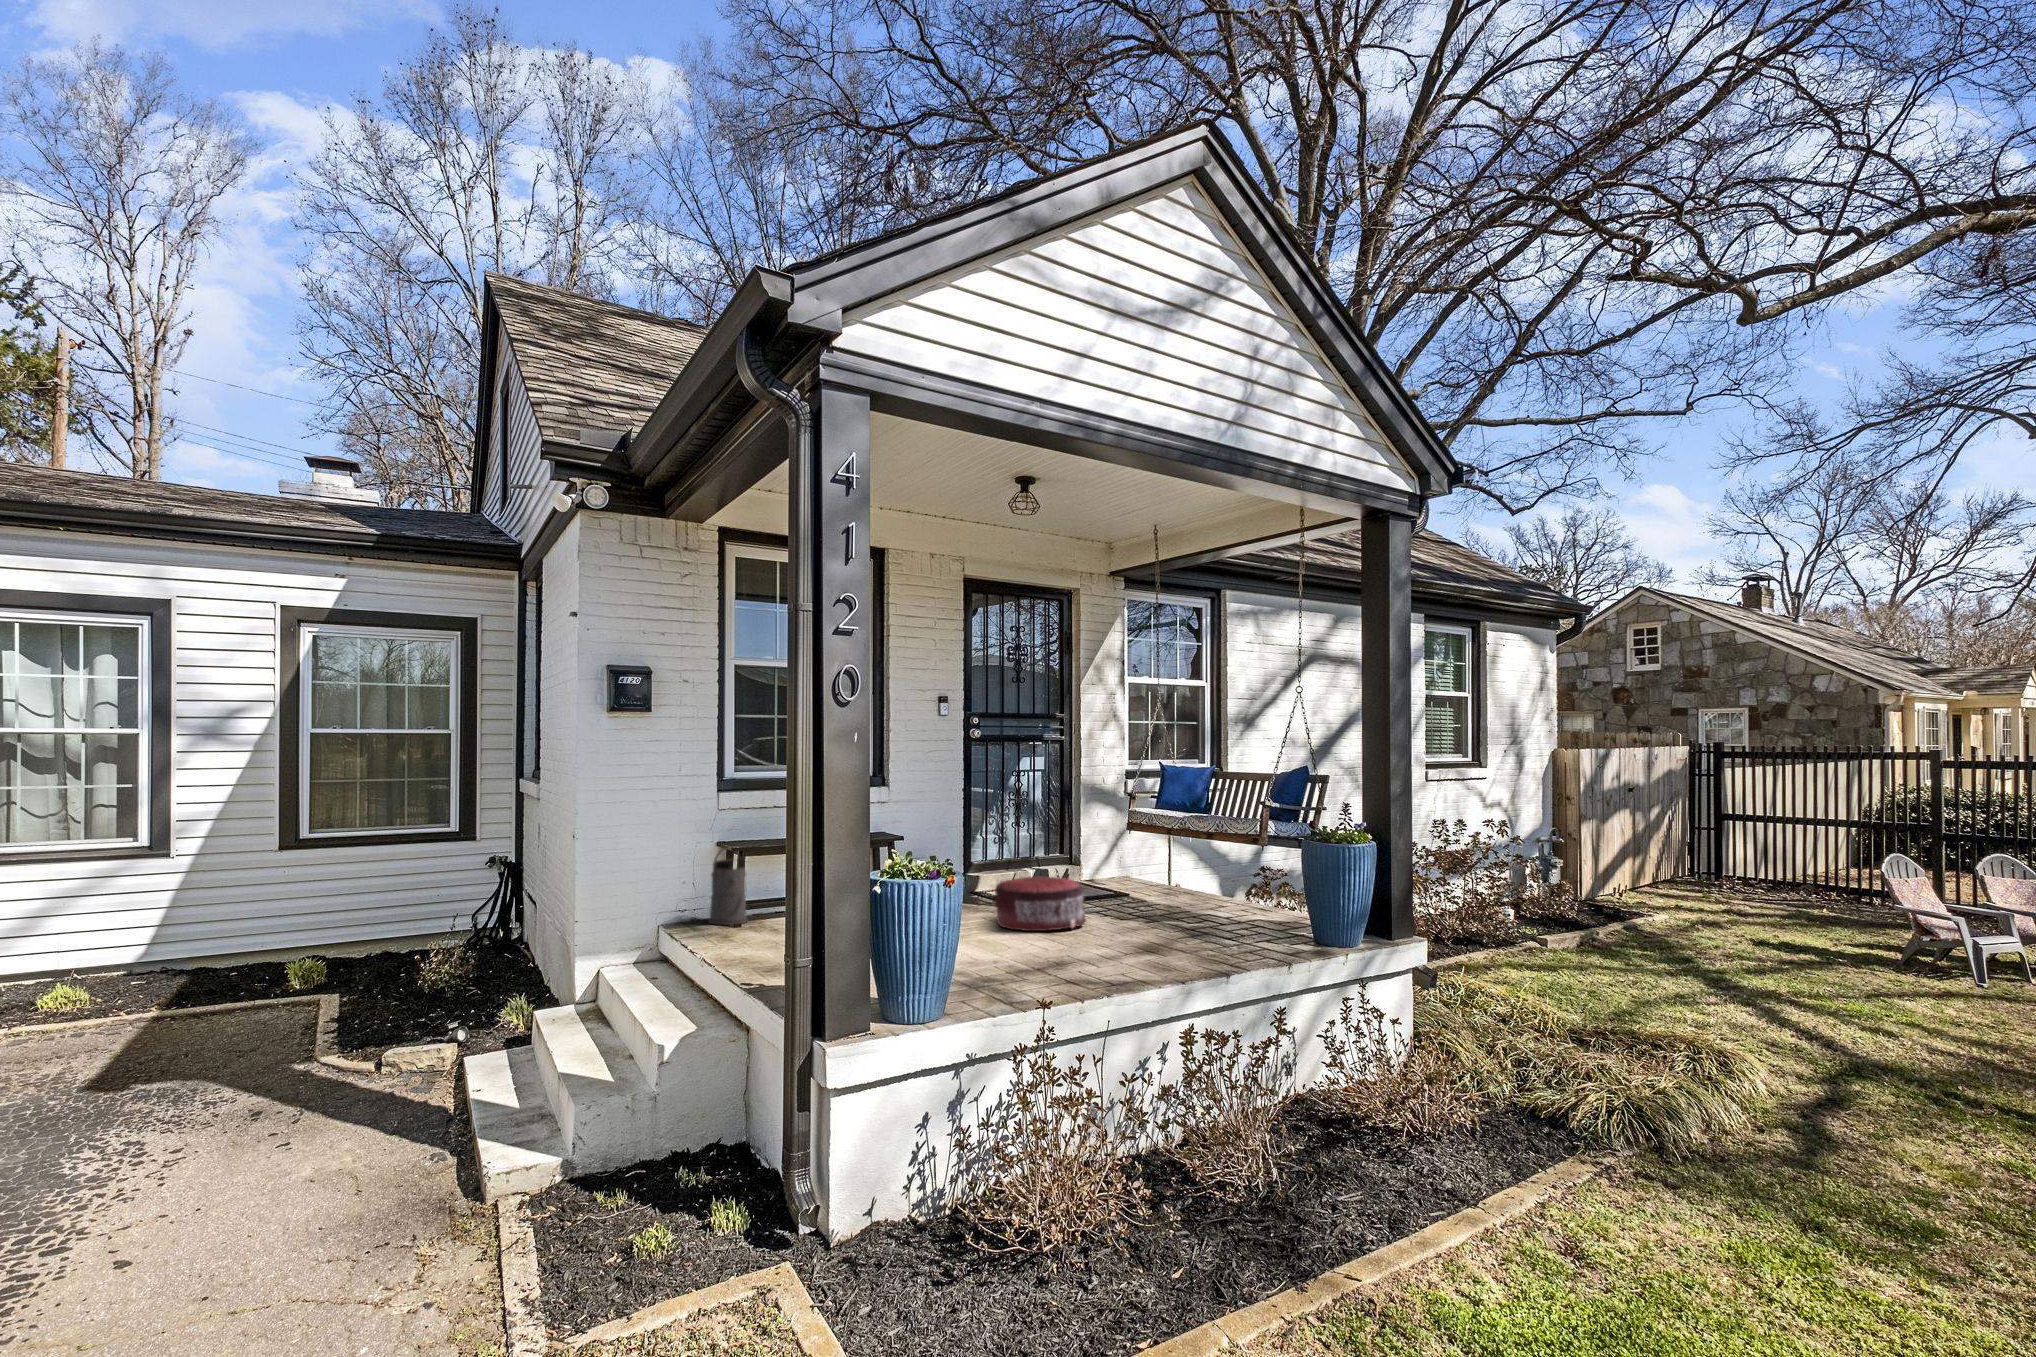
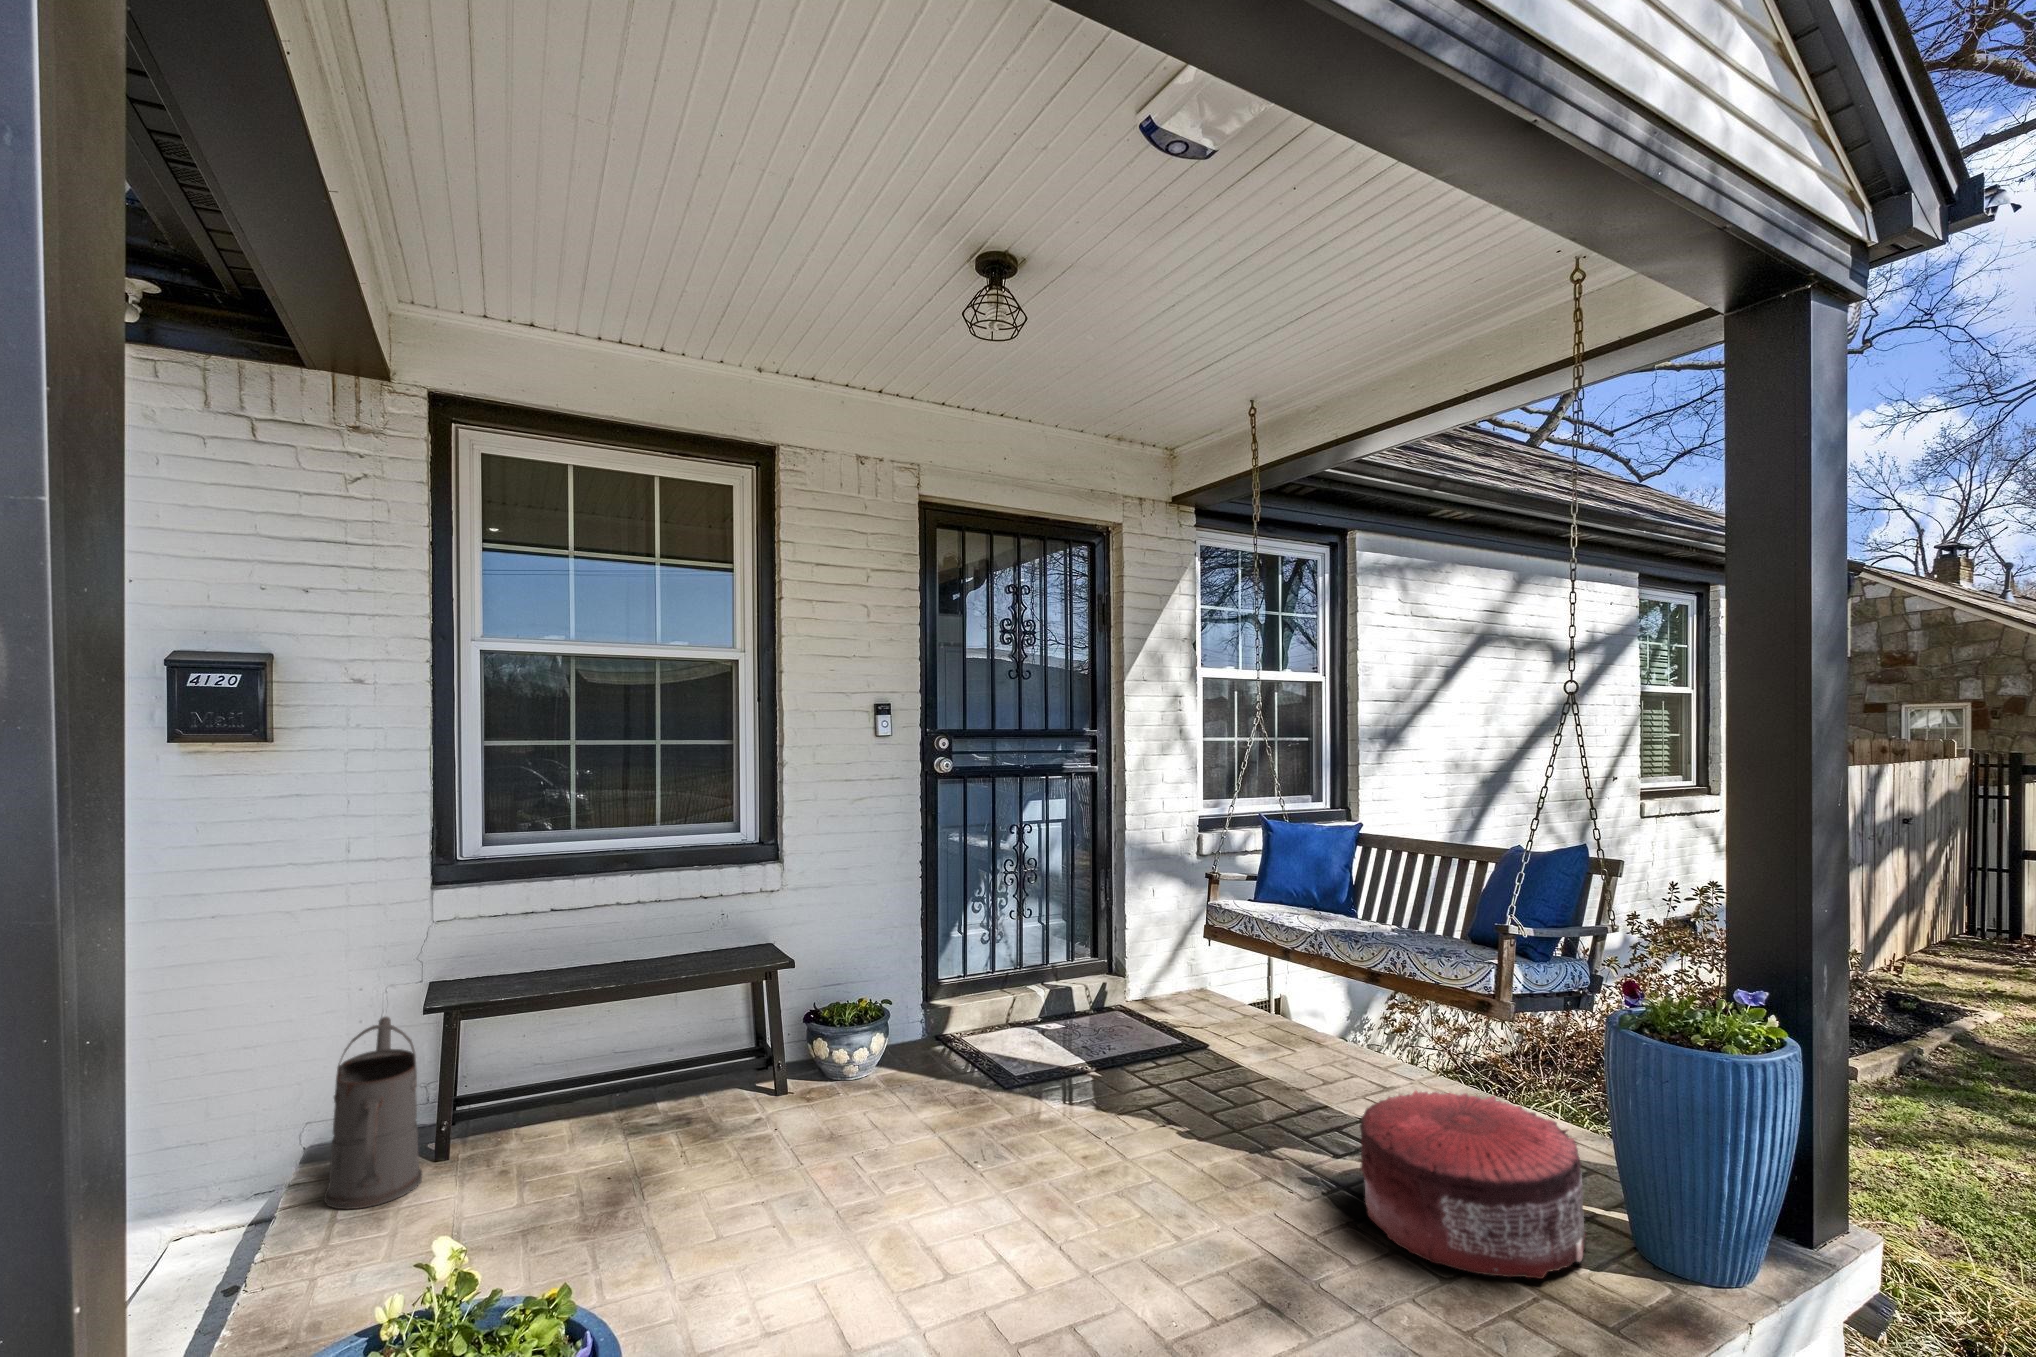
pouf: present [995,876,1086,931] -> present [1360,1091,1587,1279]

